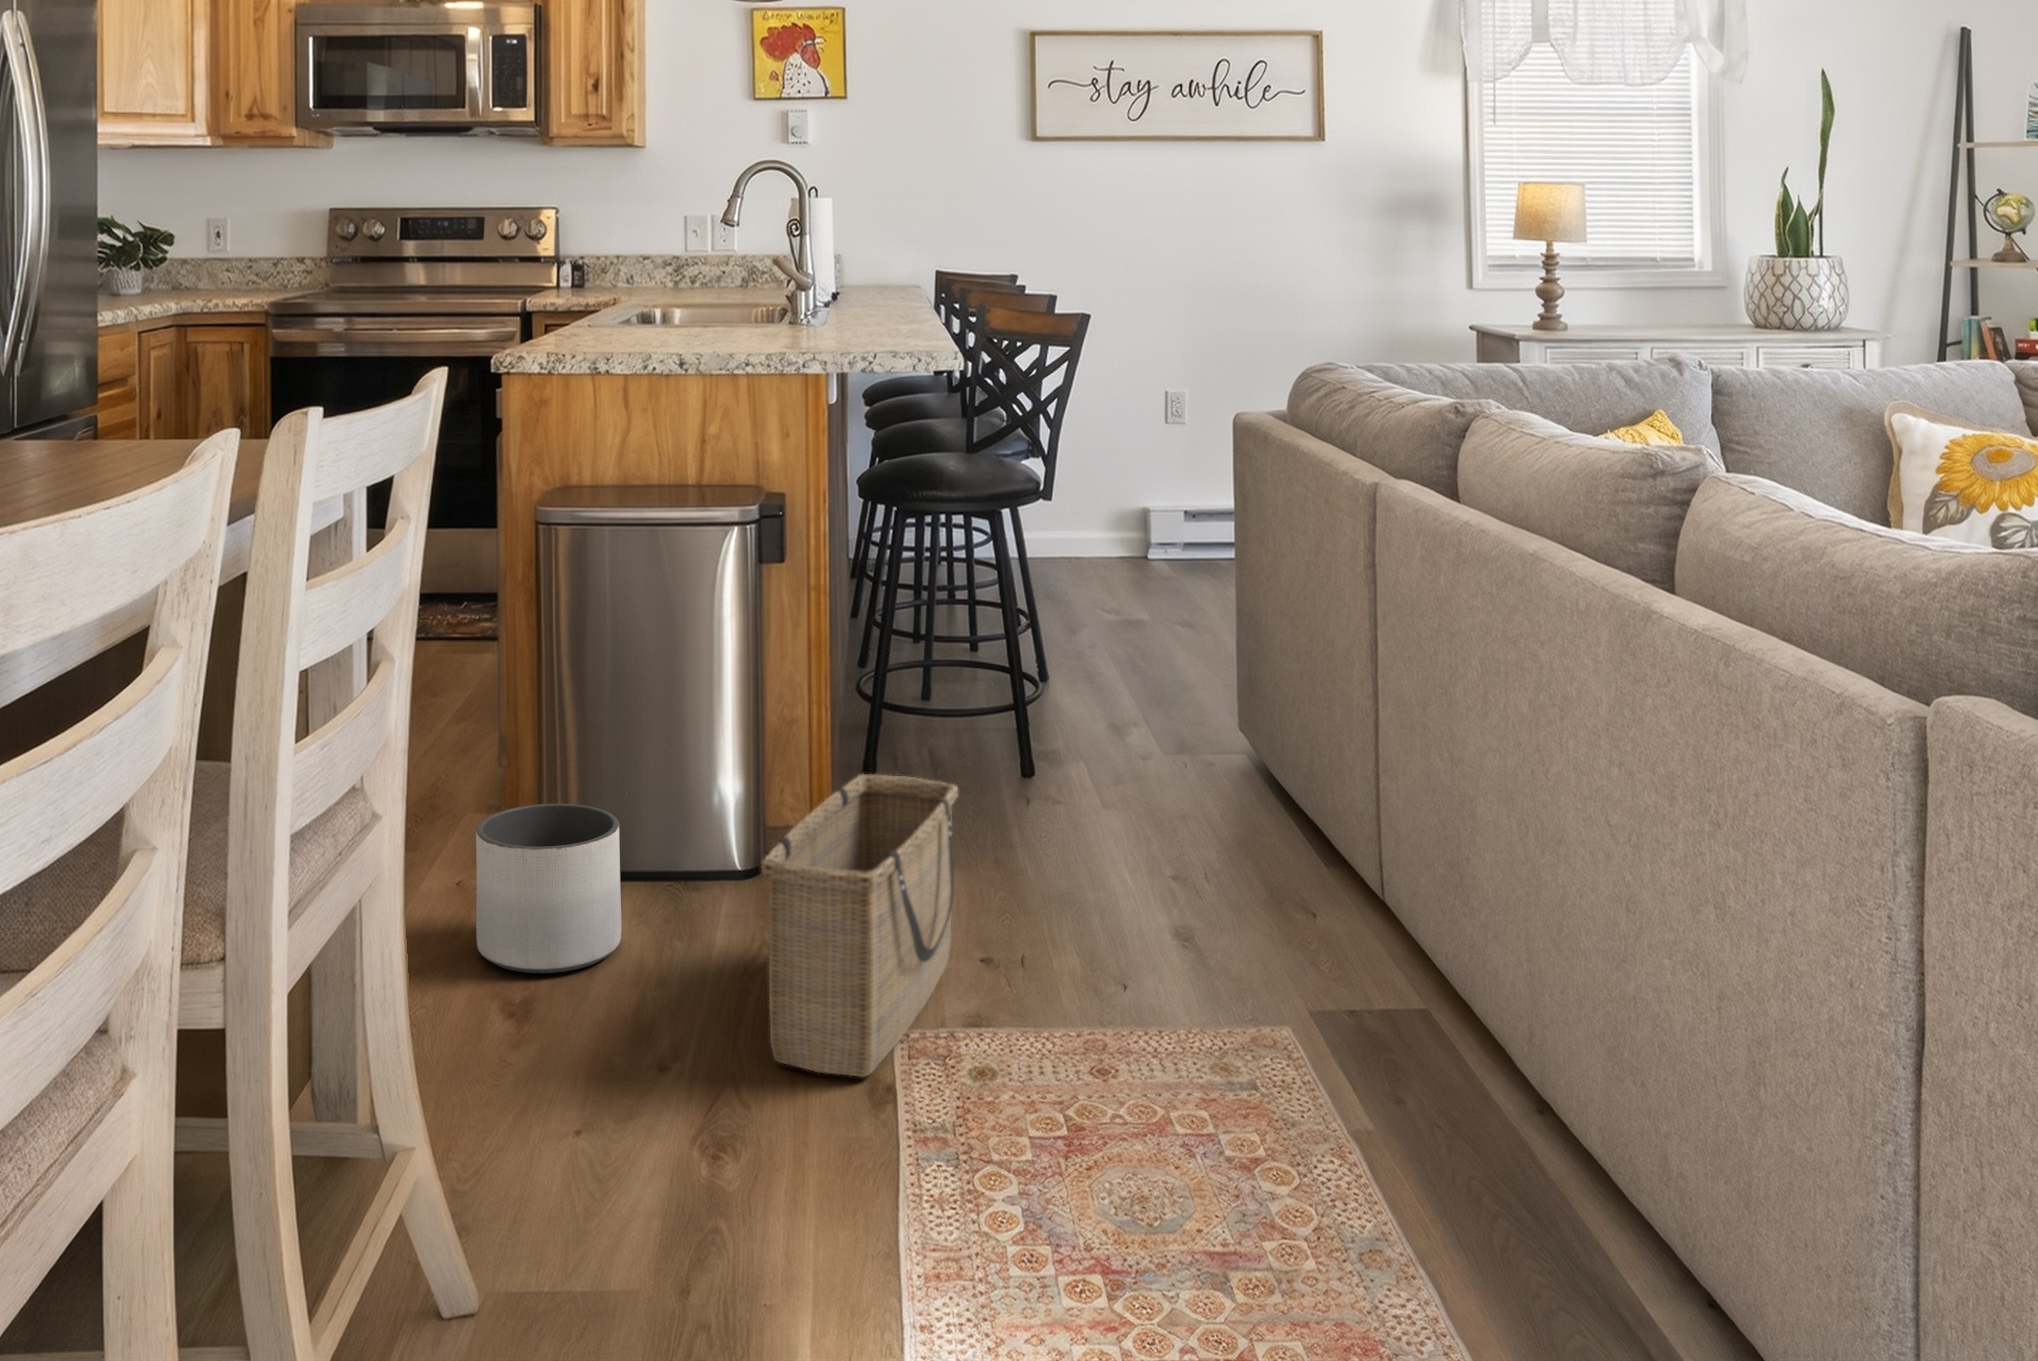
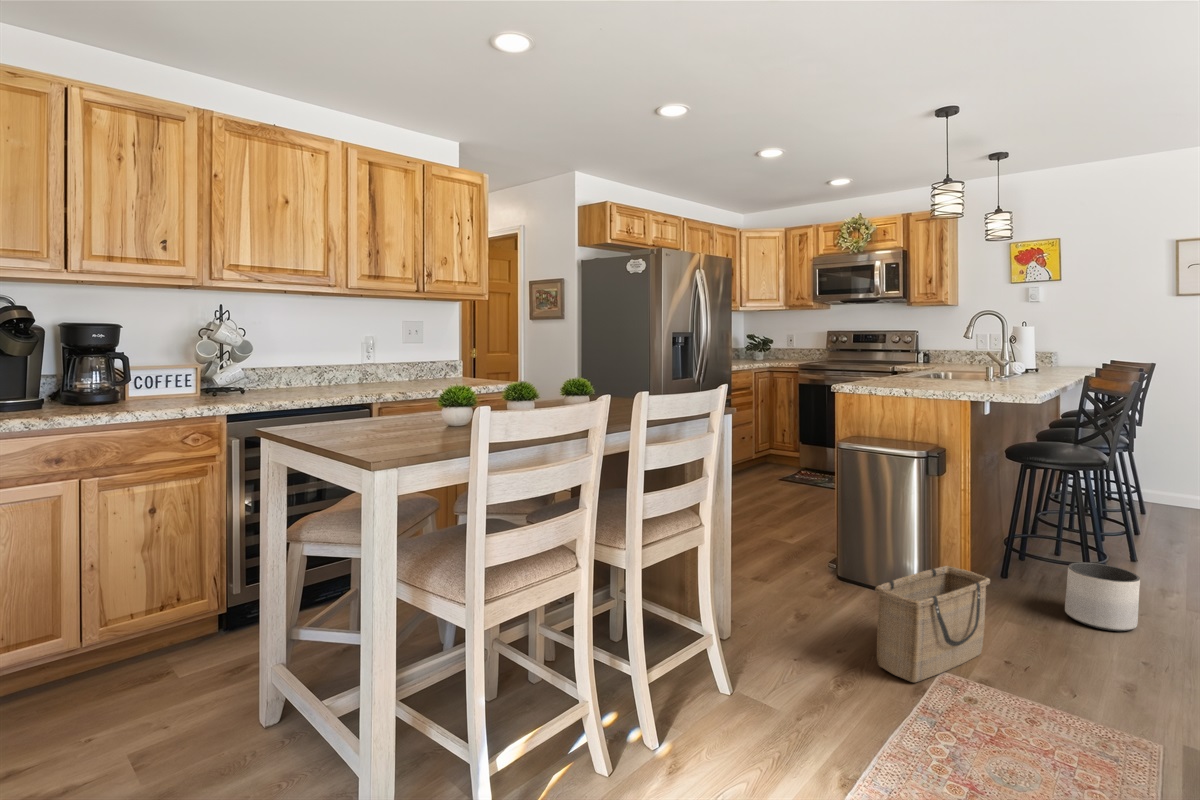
planter: present [476,804,621,973] -> present [1065,562,1140,631]

